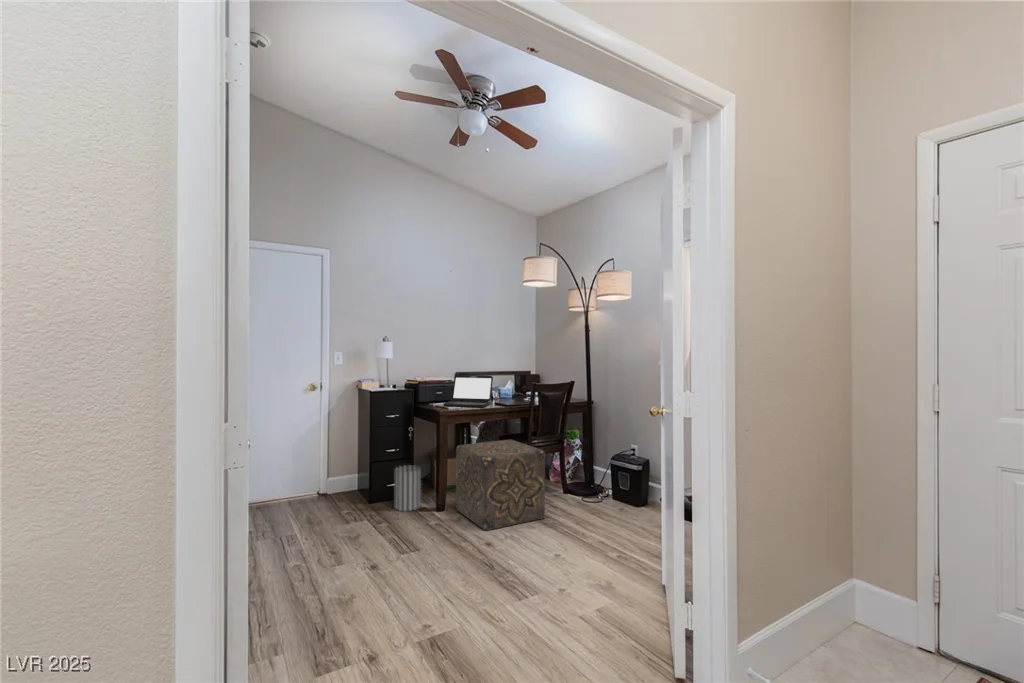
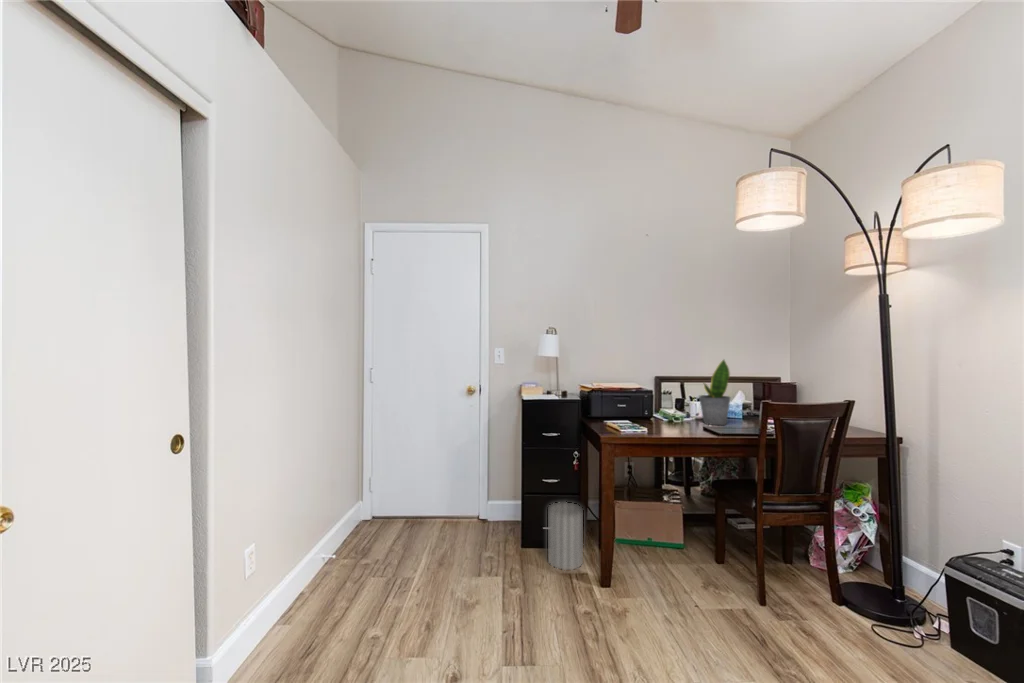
potted plant: none [489,357,509,401] -> present [699,360,730,425]
laptop: present [443,375,493,408] -> none [618,383,698,436]
ottoman: present [456,440,545,531] -> none [627,491,781,660]

